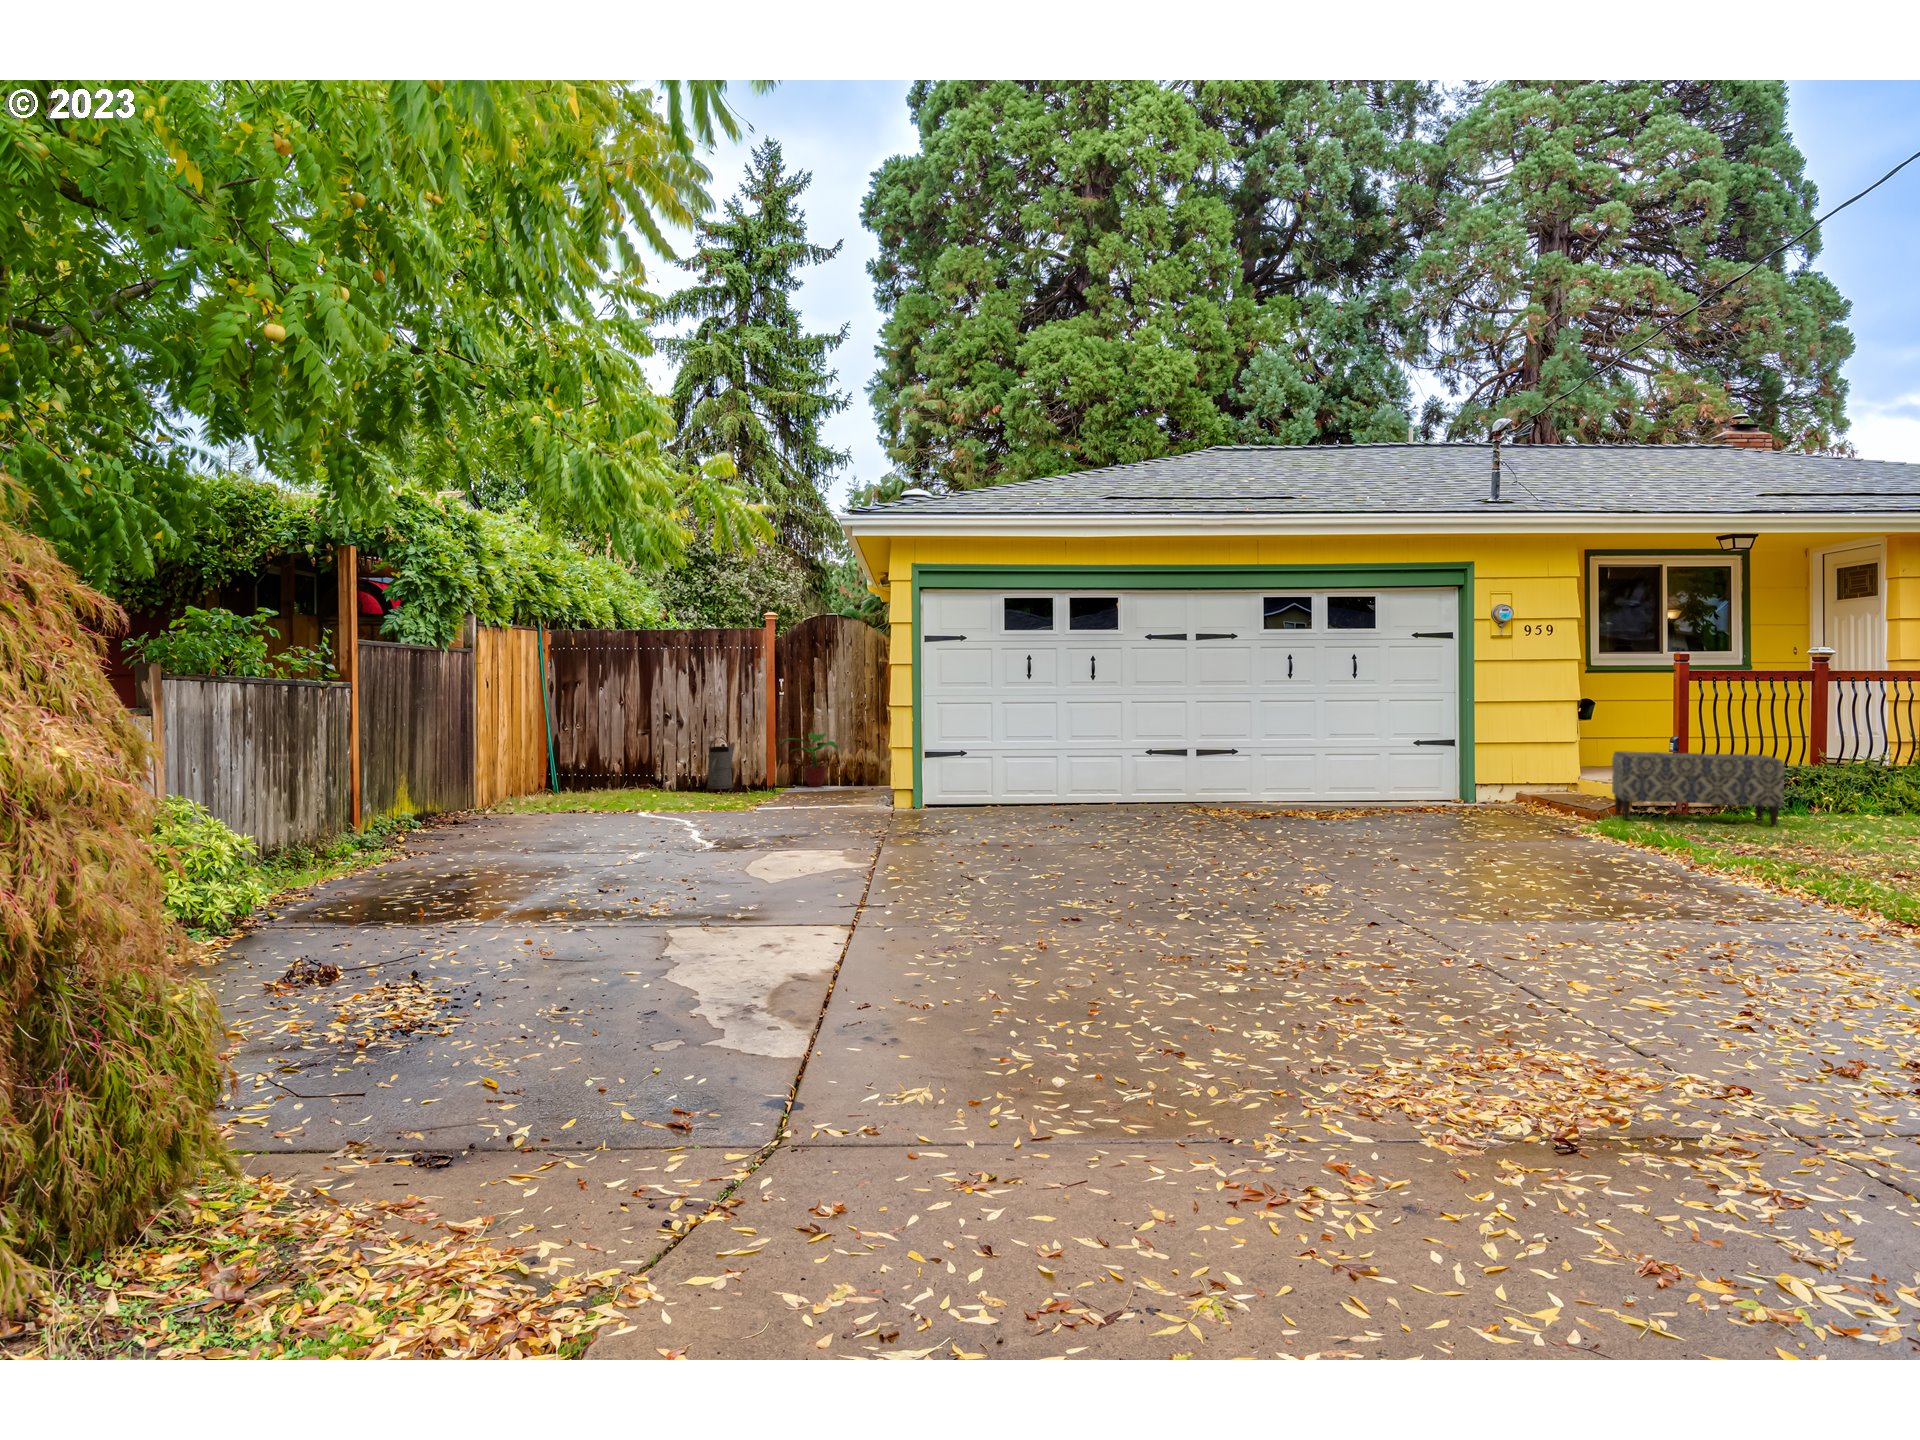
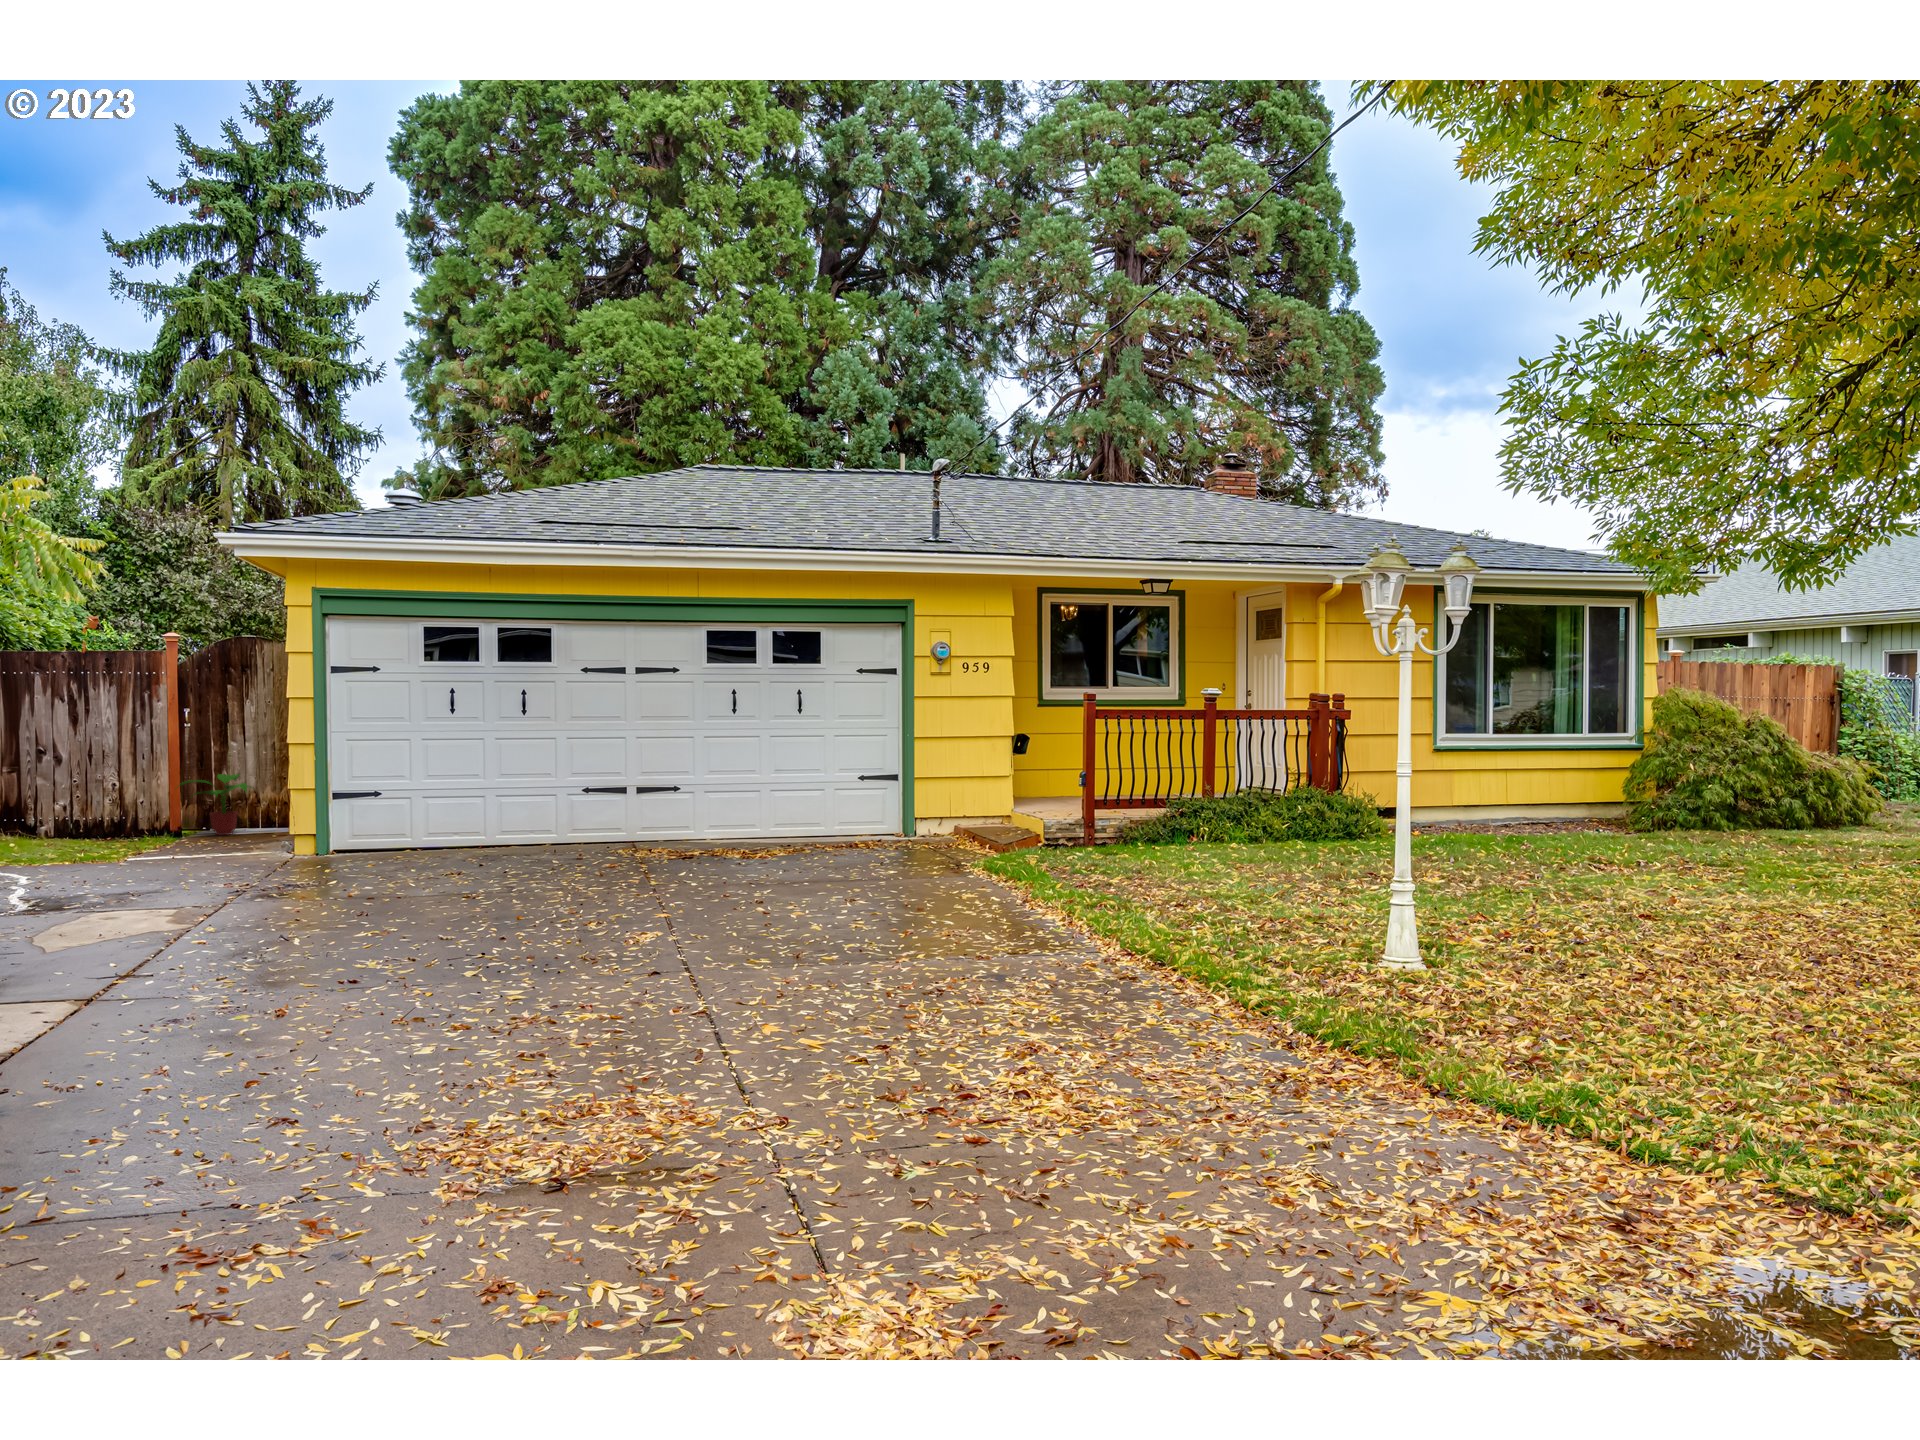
watering can: present [707,737,735,789] -> none [81,781,125,841]
bench: present [1612,751,1785,827] -> none [1021,784,1150,853]

